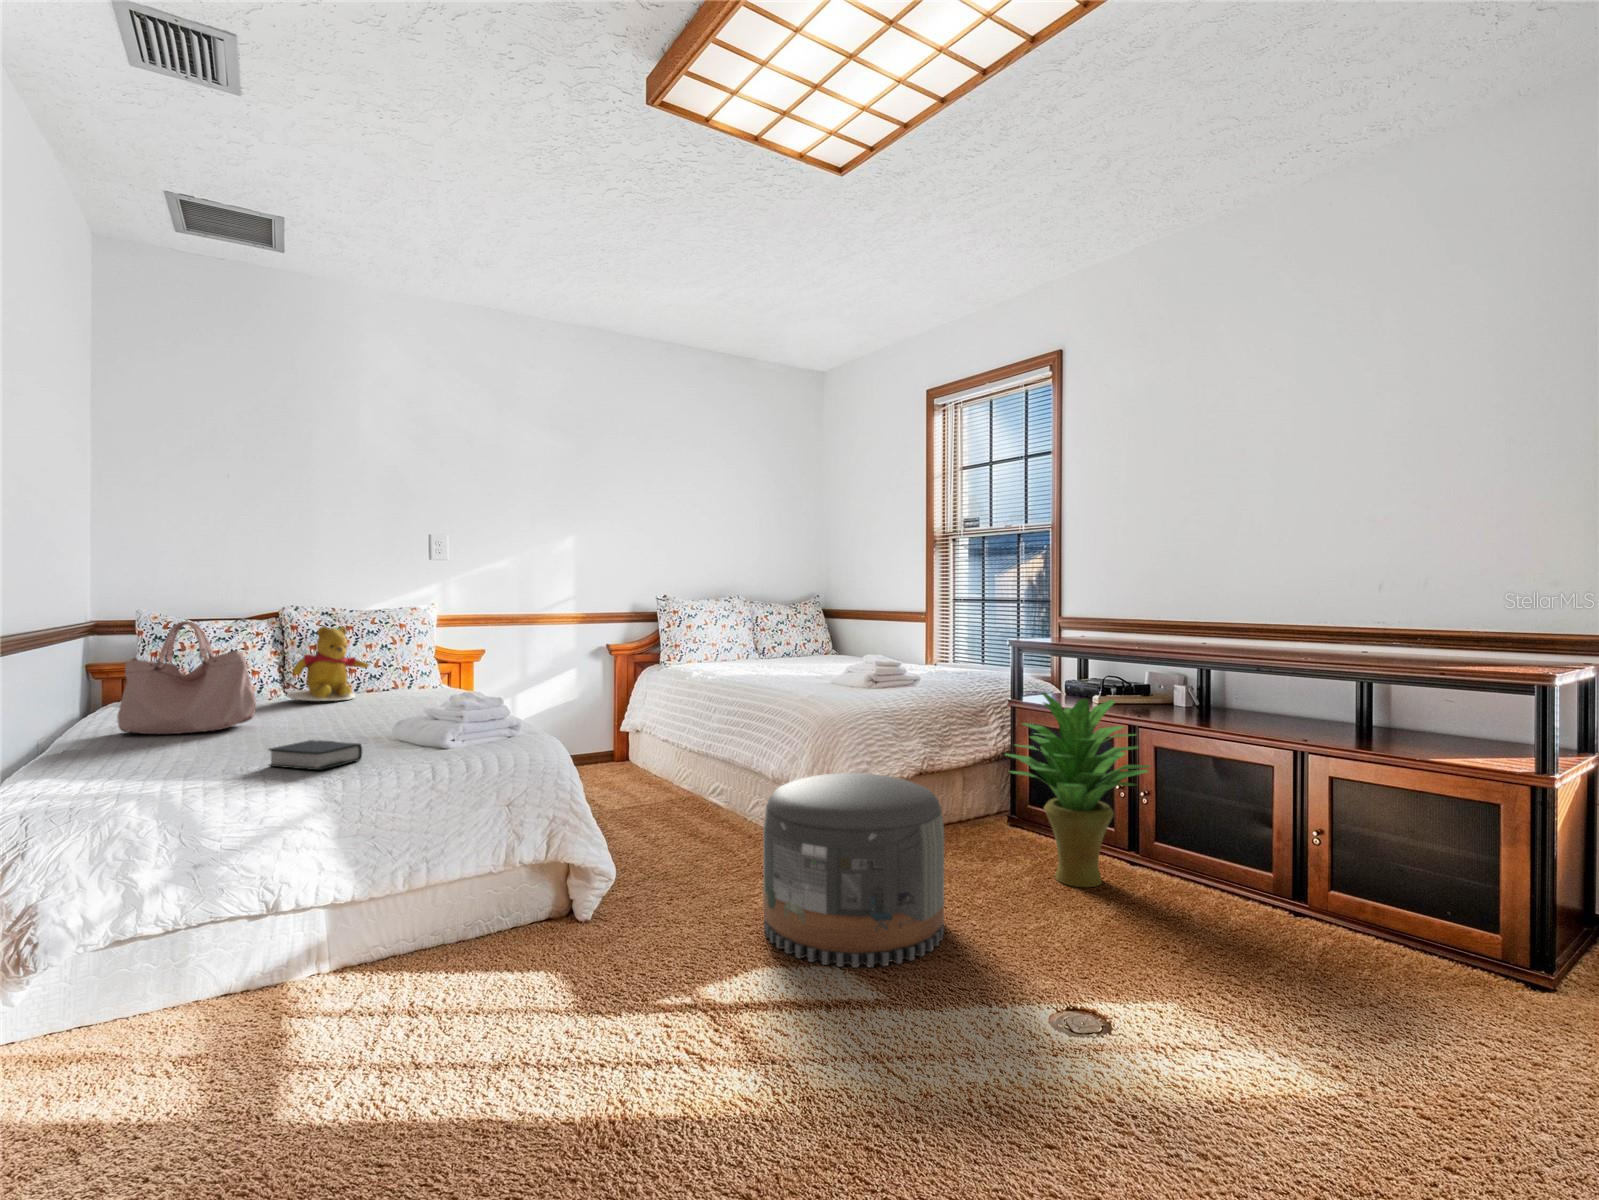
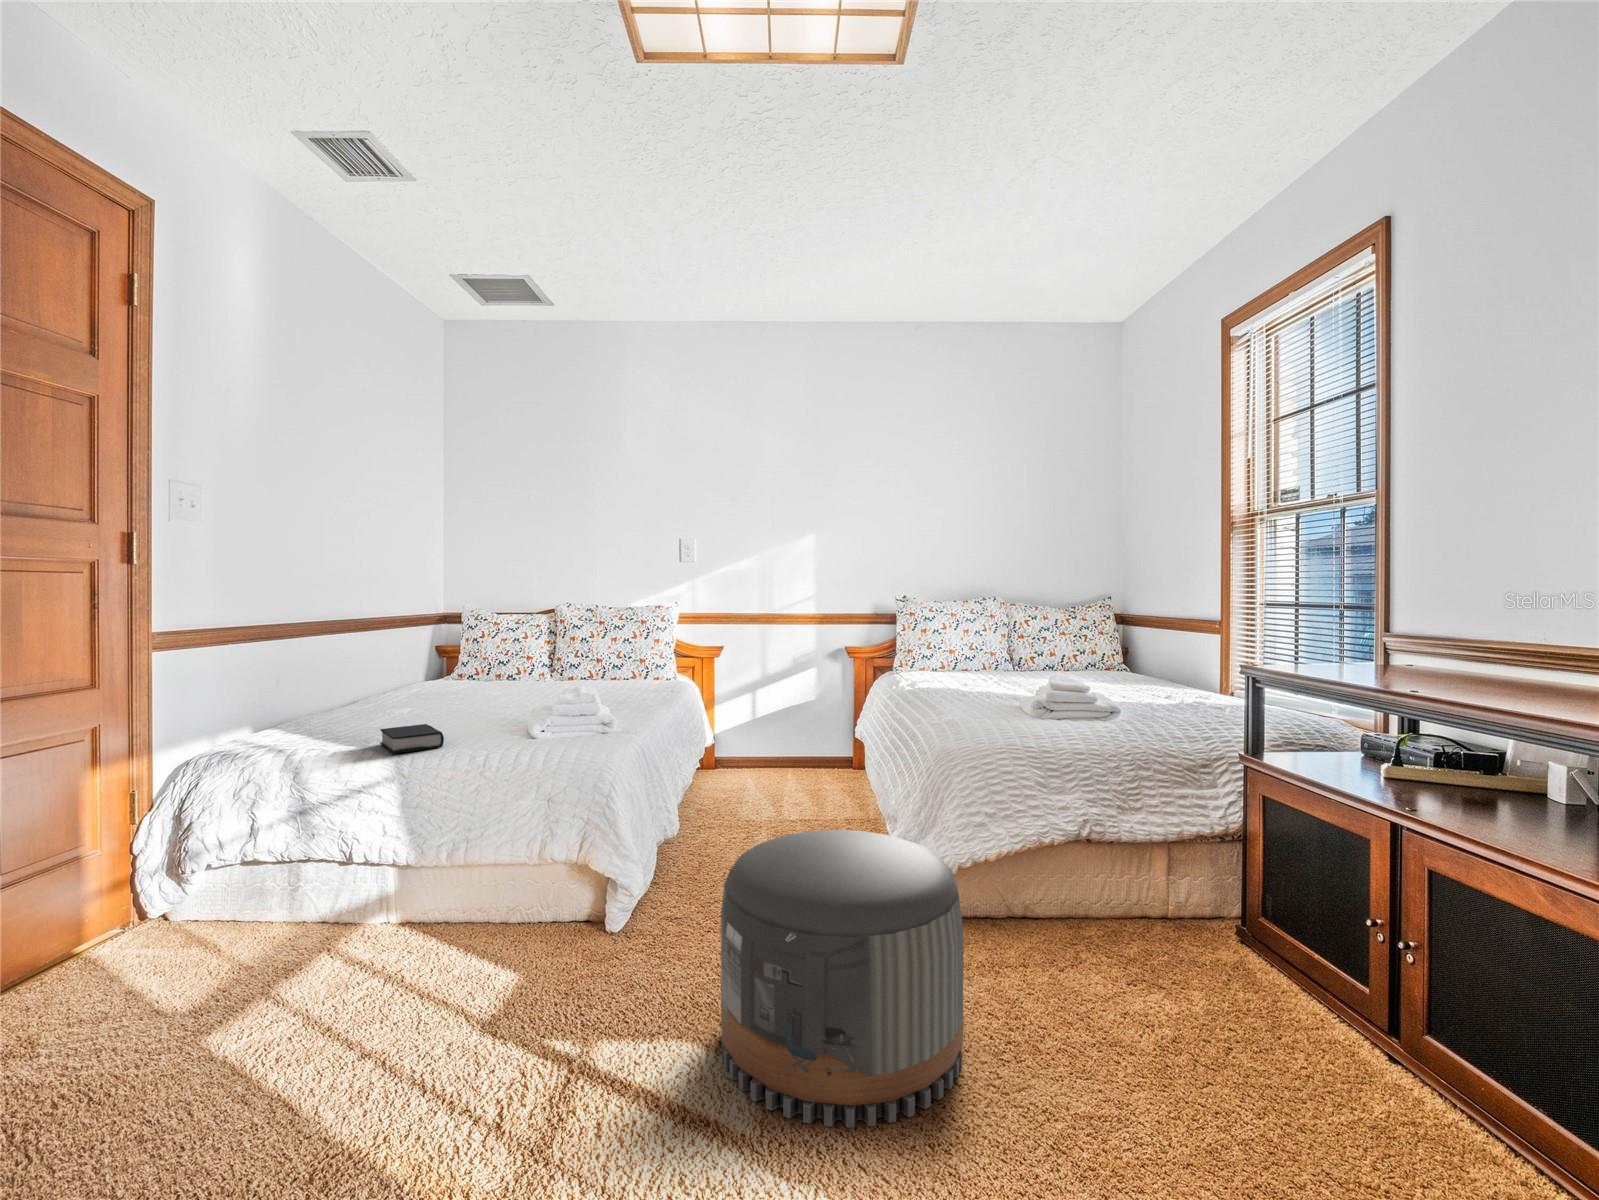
handbag: present [117,621,256,734] -> none [380,617,465,706]
teddy bear: present [287,626,369,701] -> none [532,622,599,686]
potted plant: present [1005,692,1150,887] -> none [1137,755,1412,1095]

